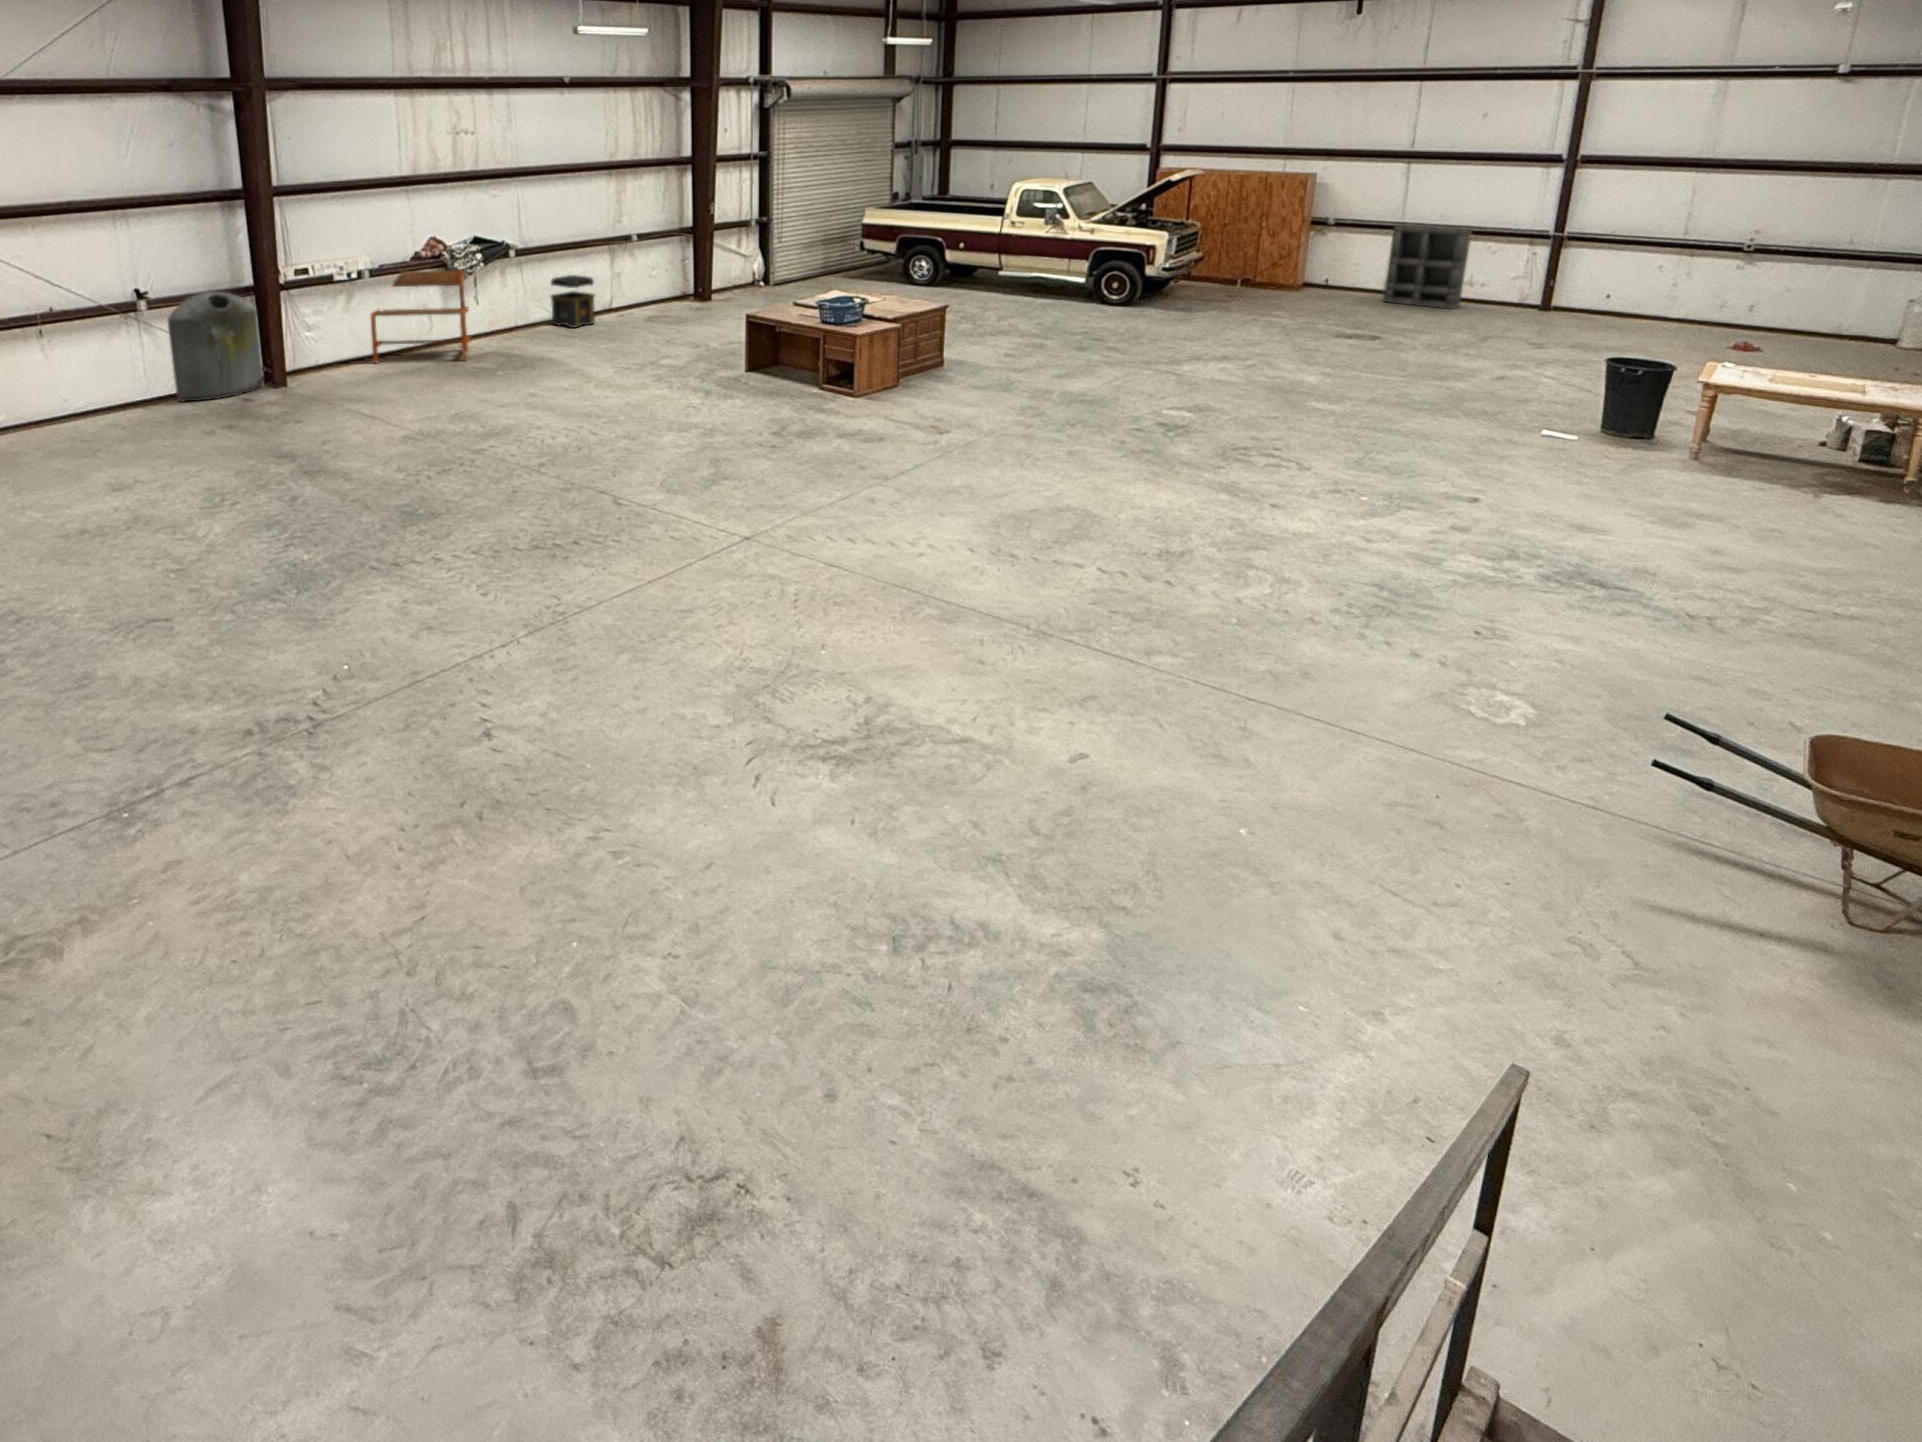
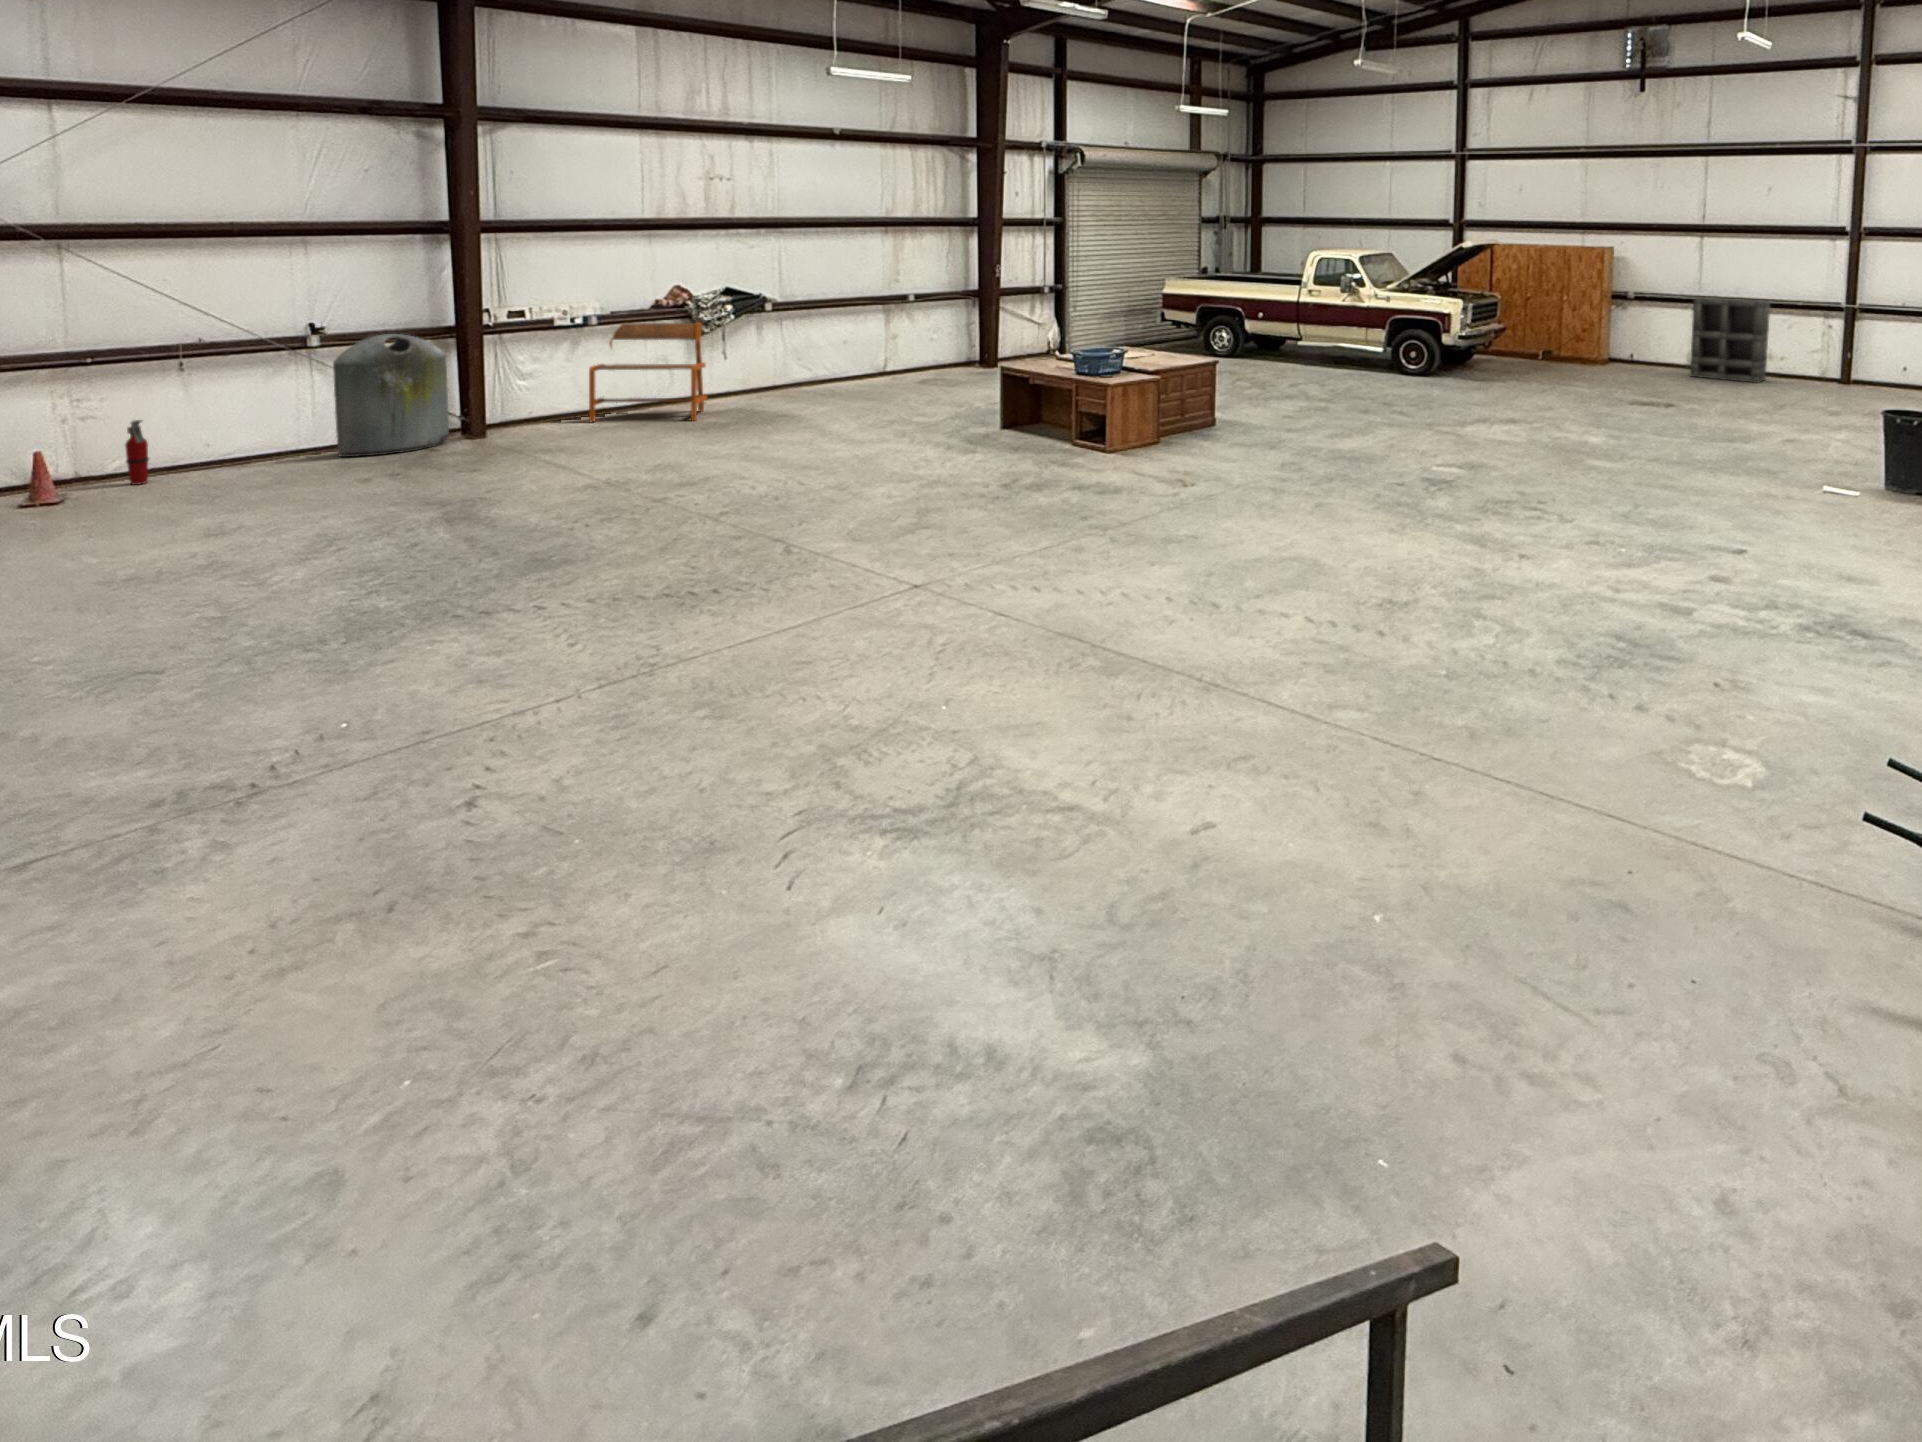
toolbox: present [551,275,595,328] -> none [809,336,859,392]
fire extinguisher: none [16,376,36,431] -> present [125,420,149,485]

